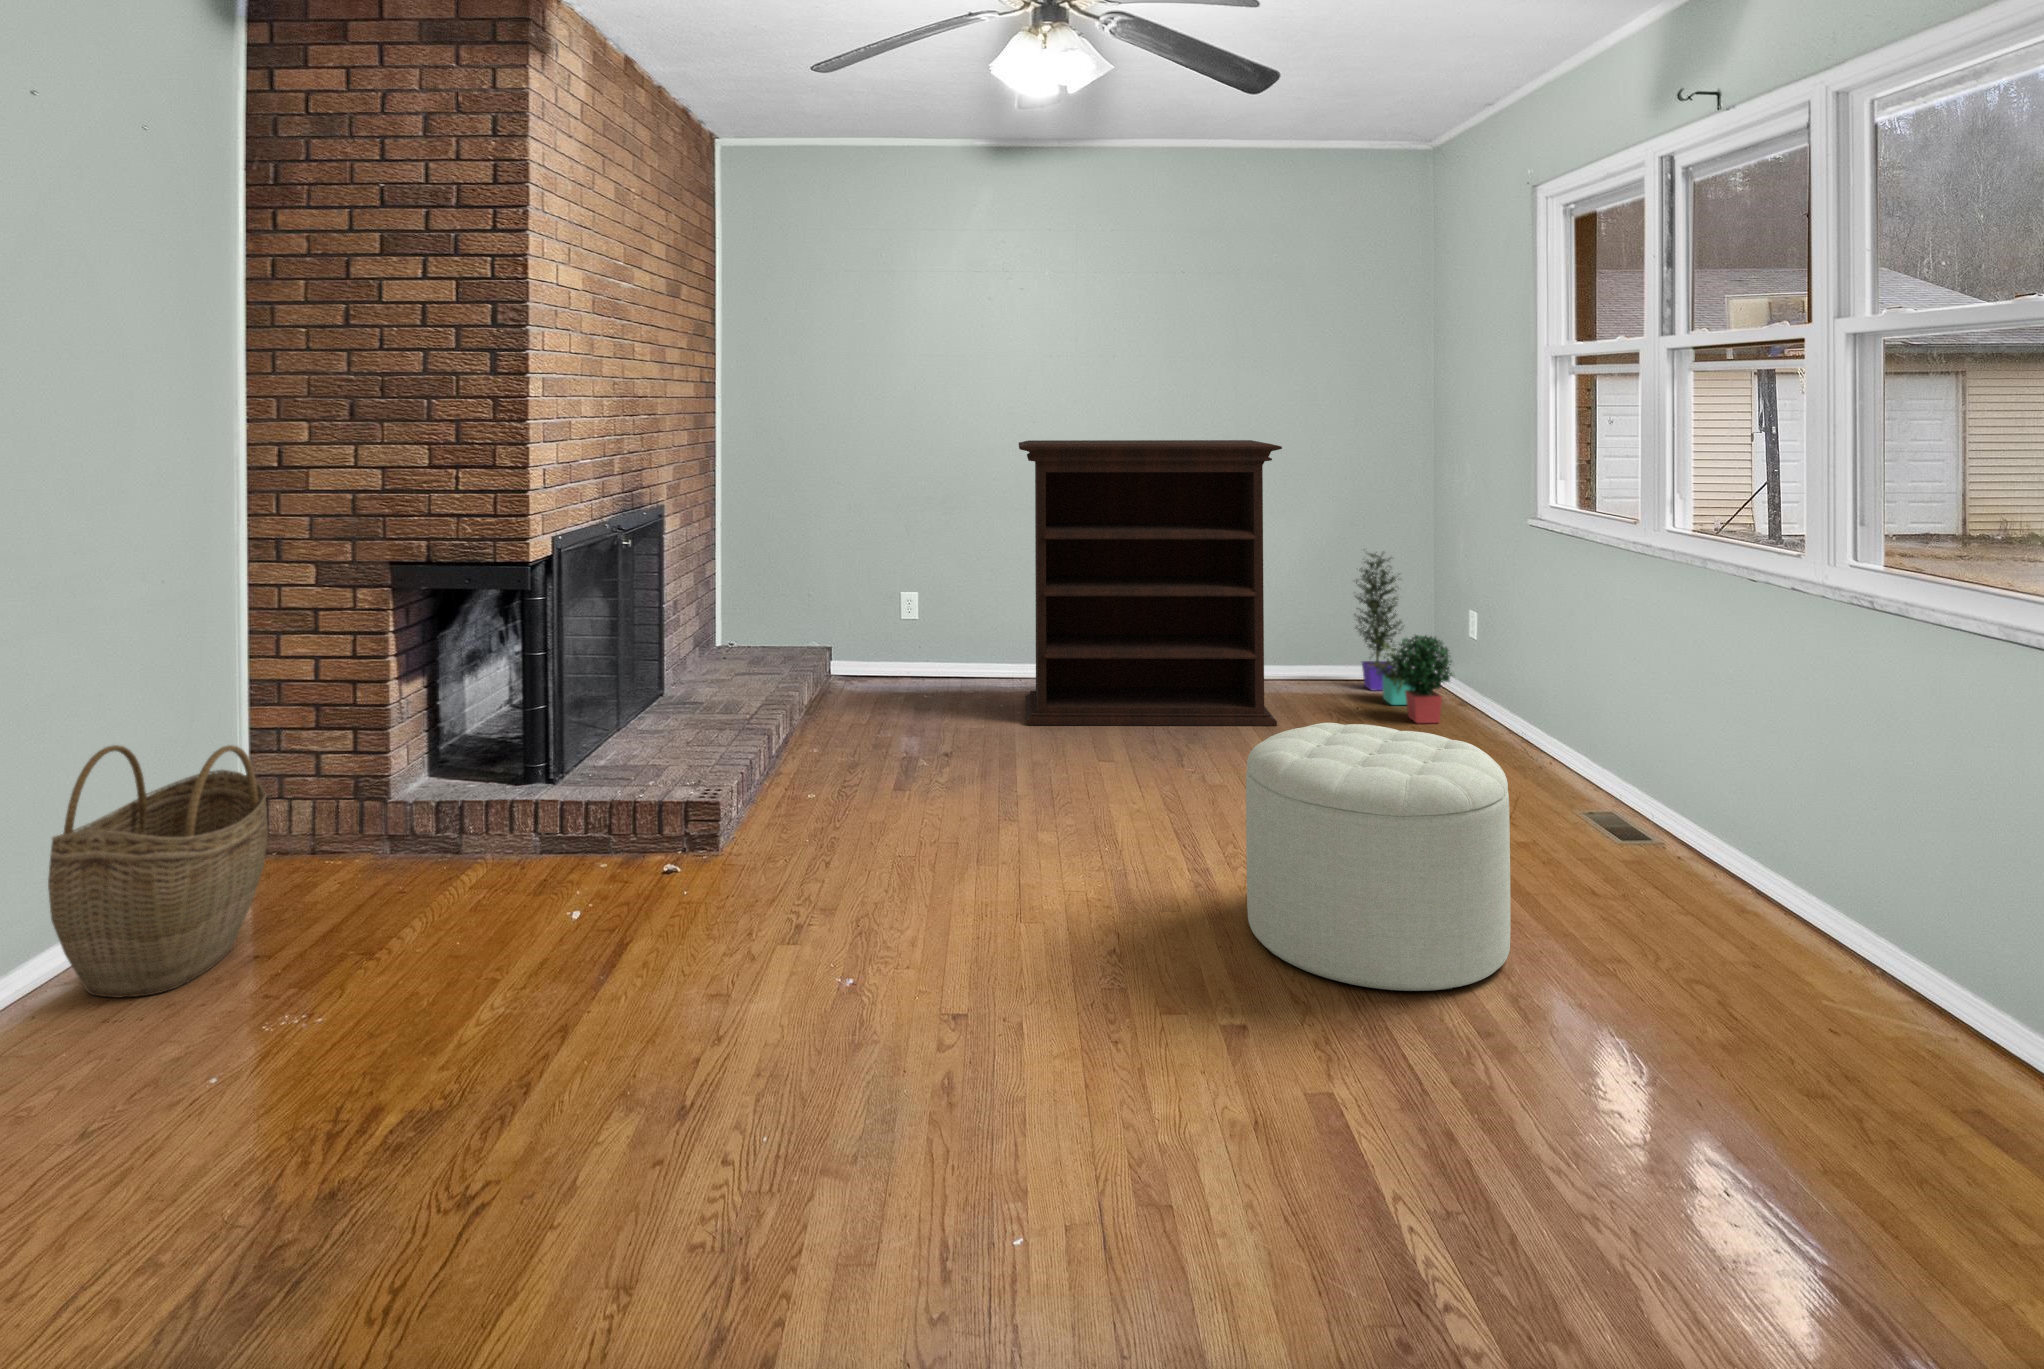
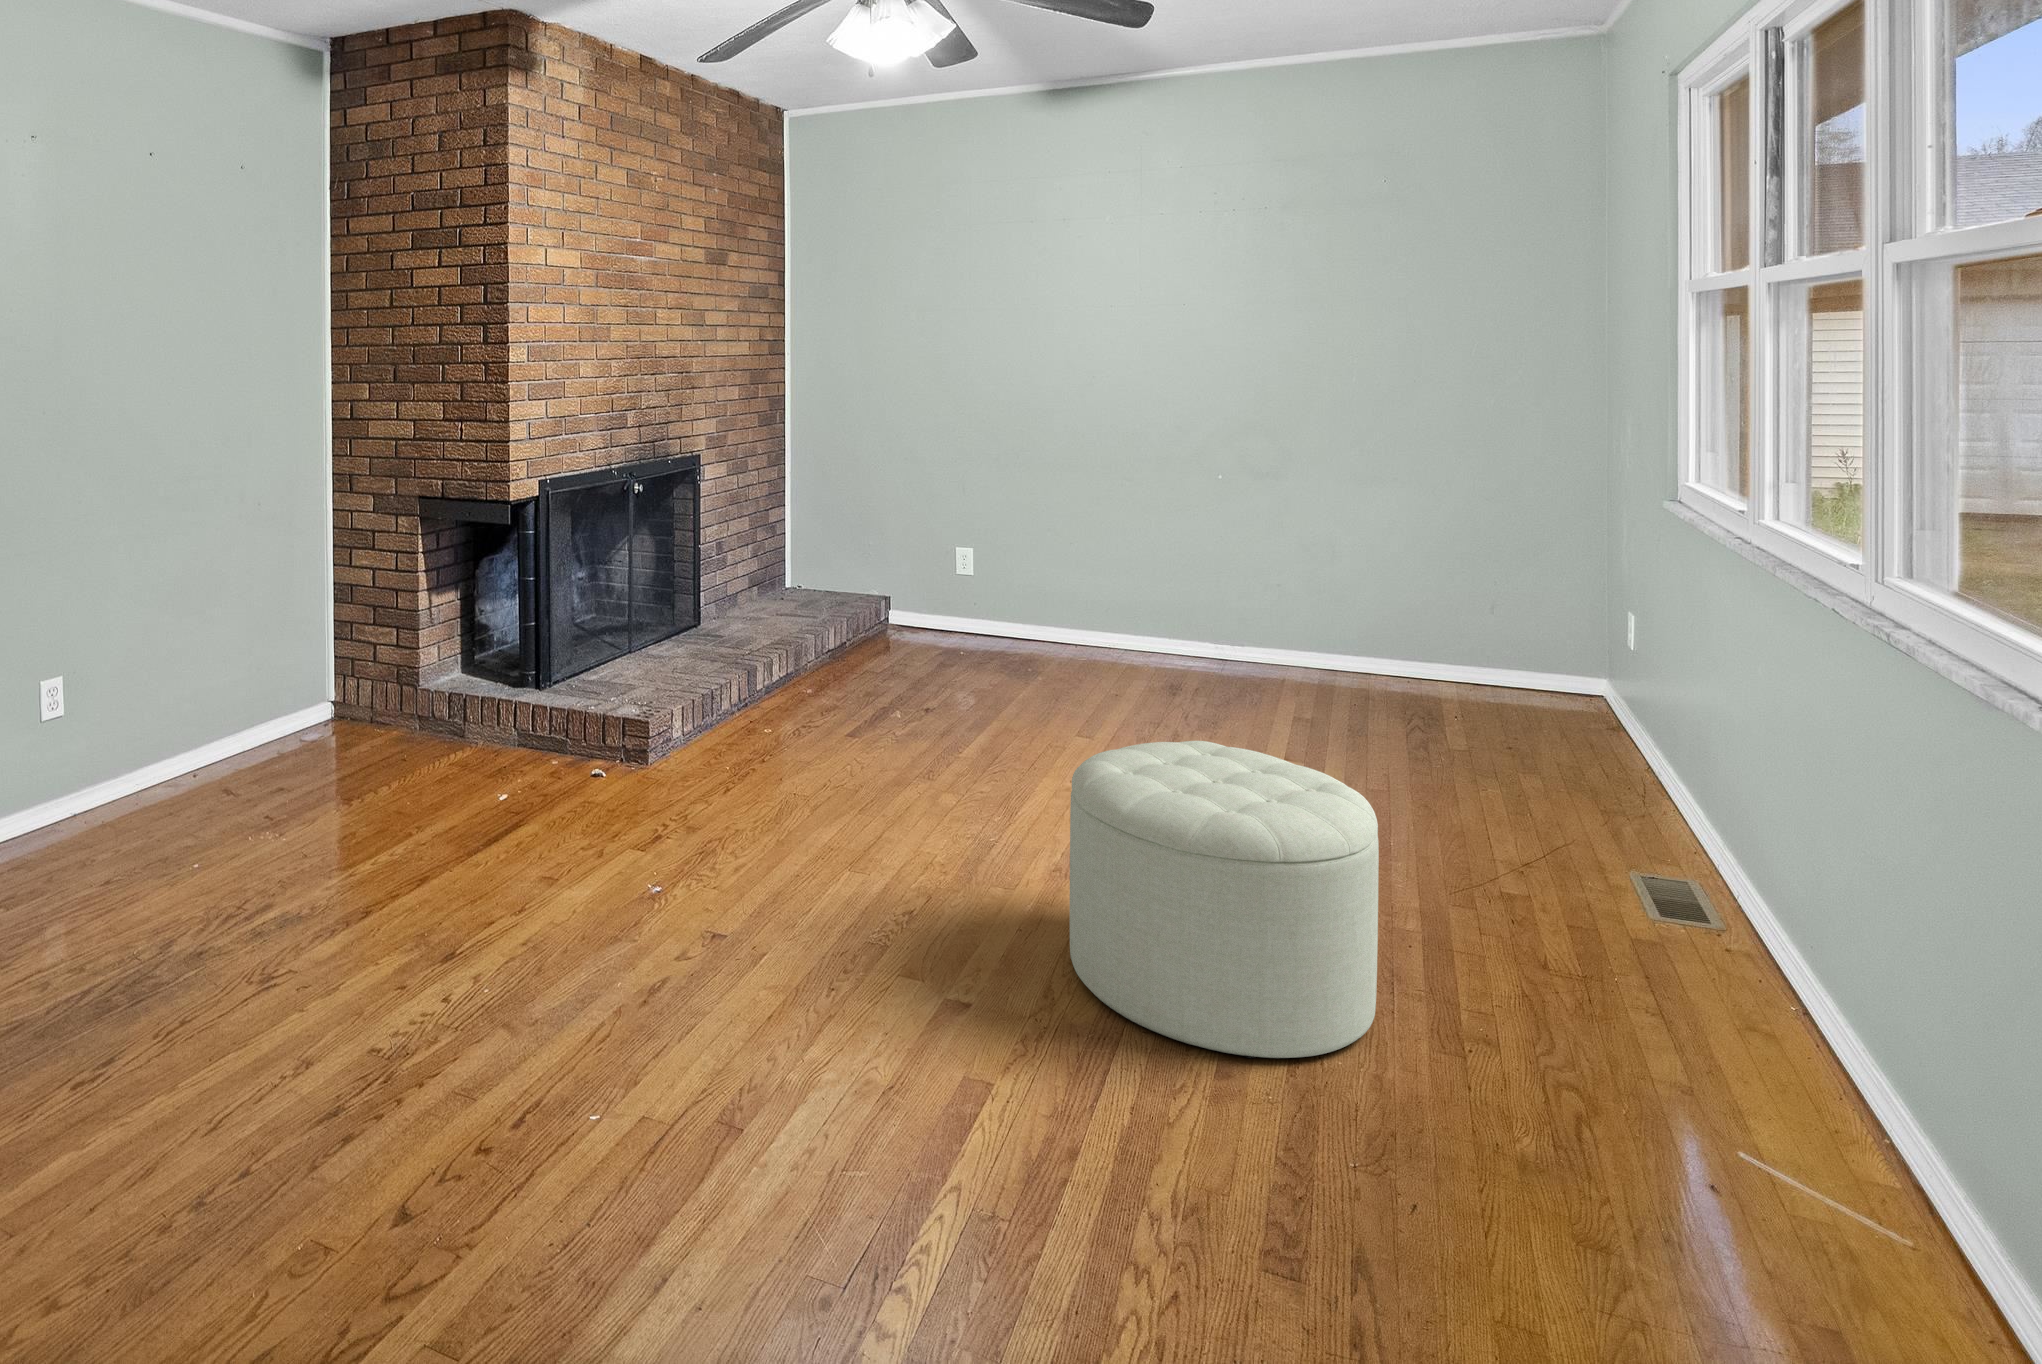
bookshelf: present [1019,440,1282,726] -> none [1034,411,1342,745]
potted plant: present [1354,551,1452,723] -> none [1476,553,1581,773]
woven basket: present [48,745,268,998] -> none [153,618,305,800]

